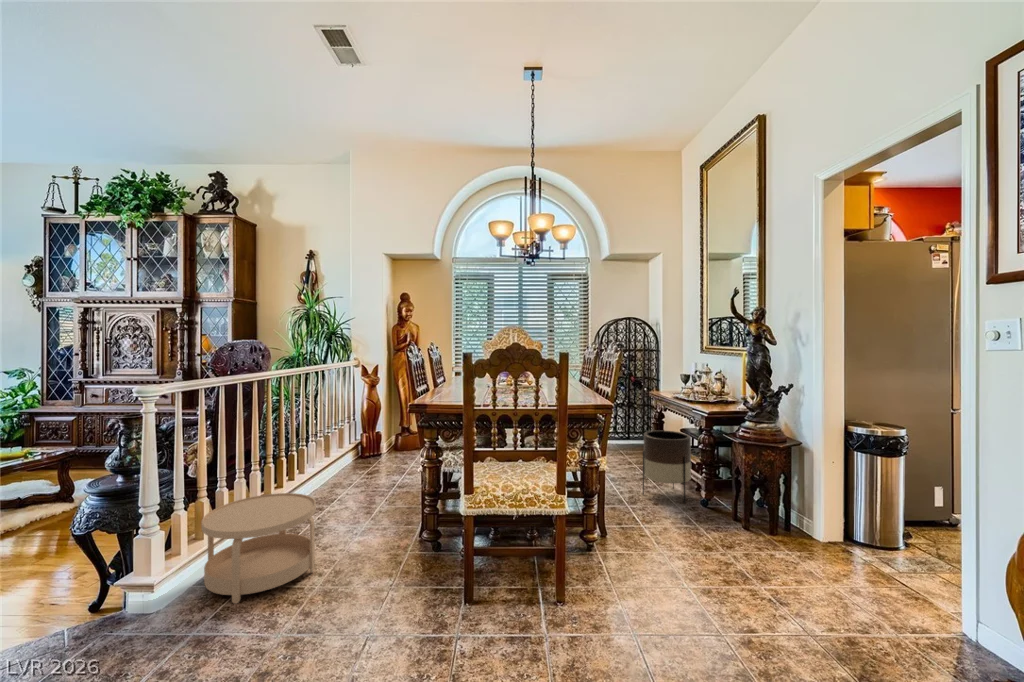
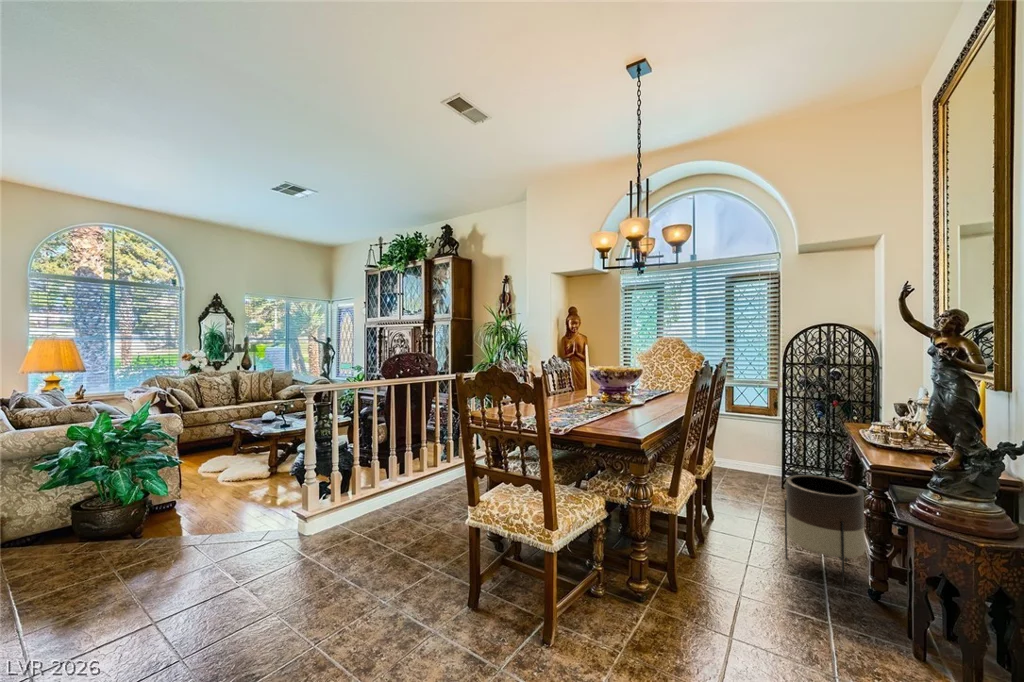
side table: present [202,493,316,603] -> none [336,470,413,545]

